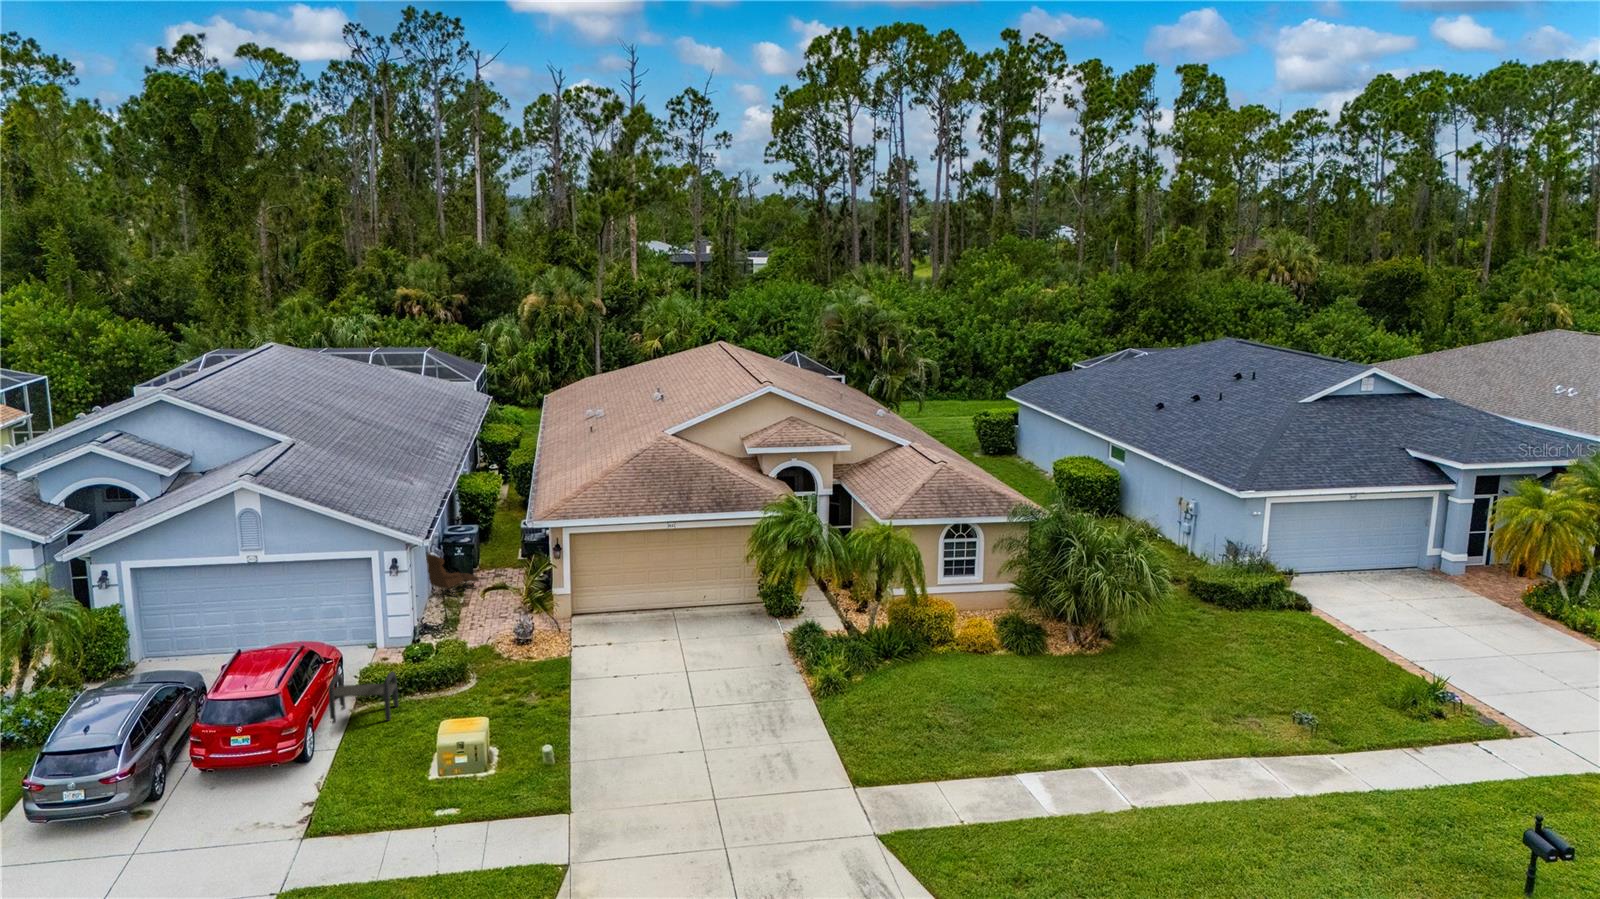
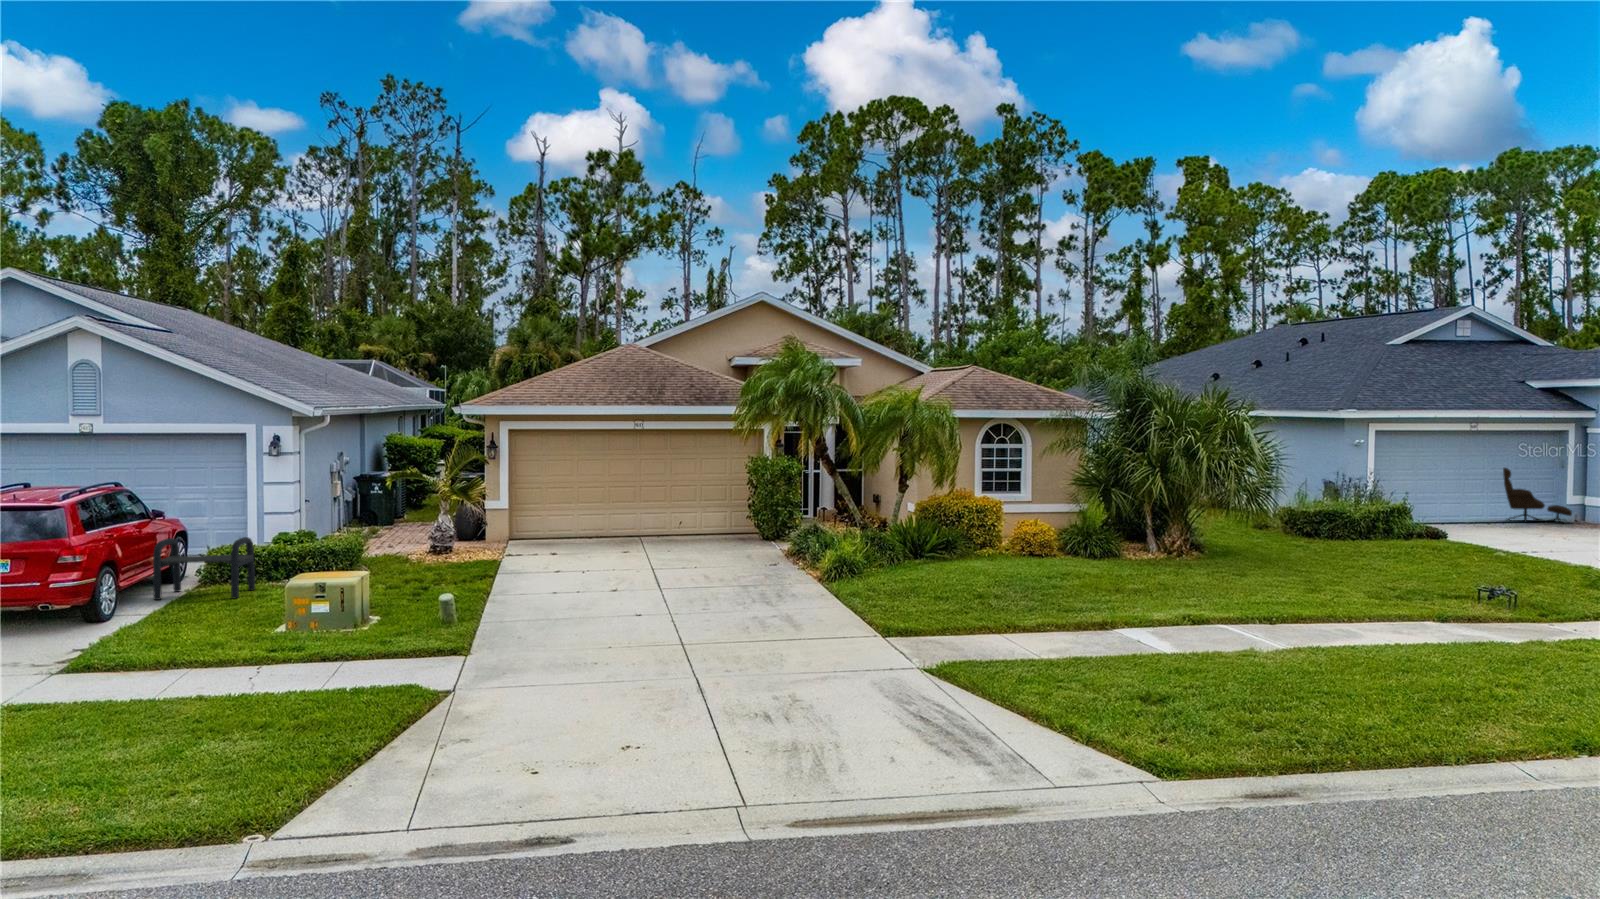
lounge chair: present [427,554,479,597] -> present [1503,468,1572,522]

